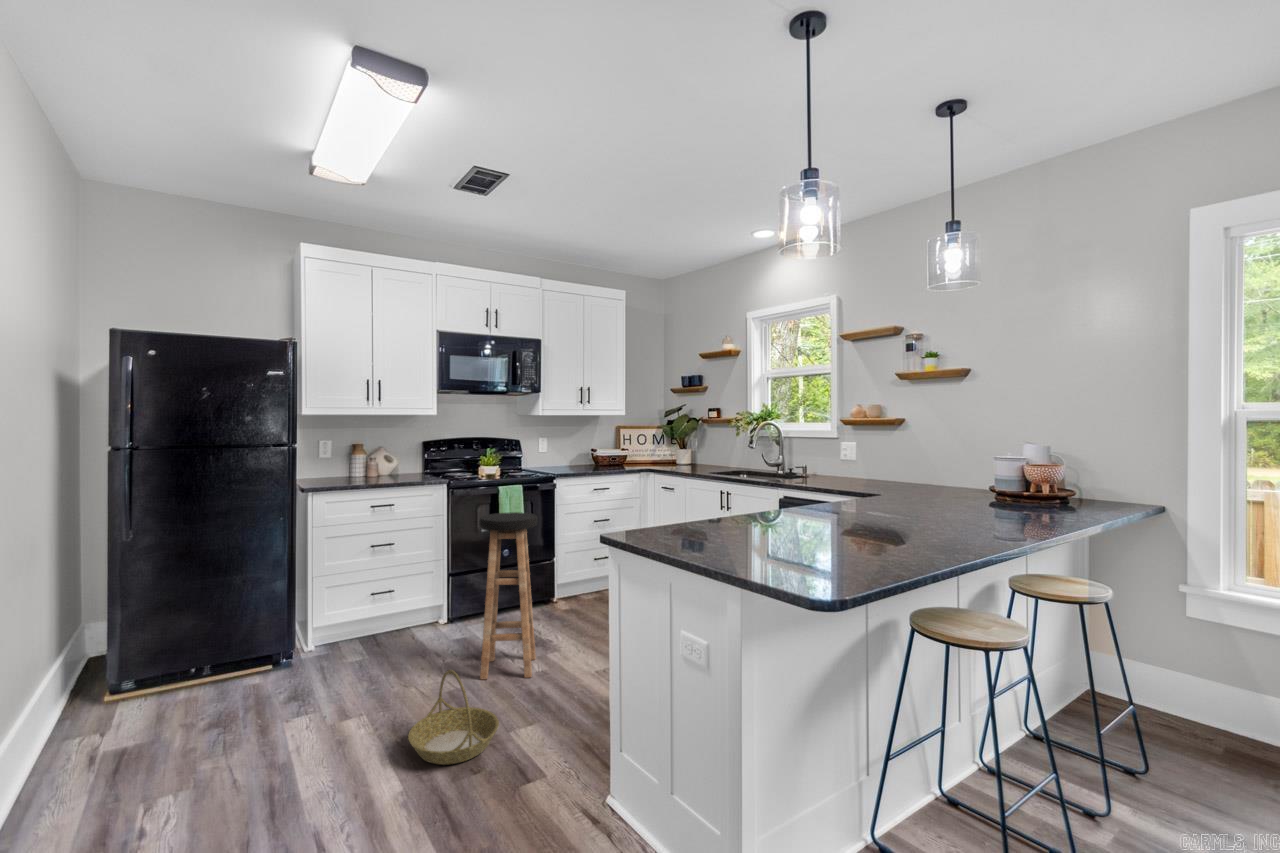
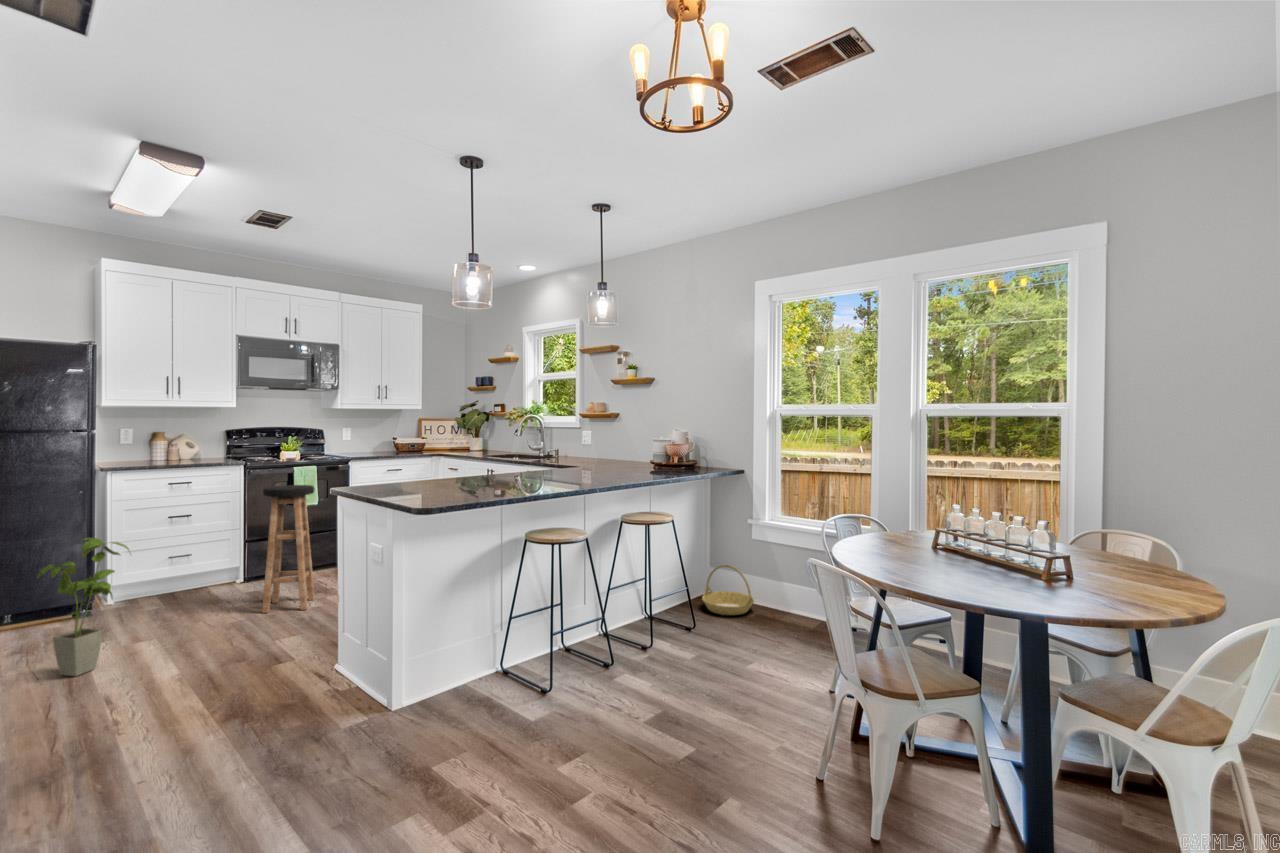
house plant: none [226,595,339,789] -> present [37,538,130,676]
basket: present [408,670,499,765] -> present [702,565,754,615]

